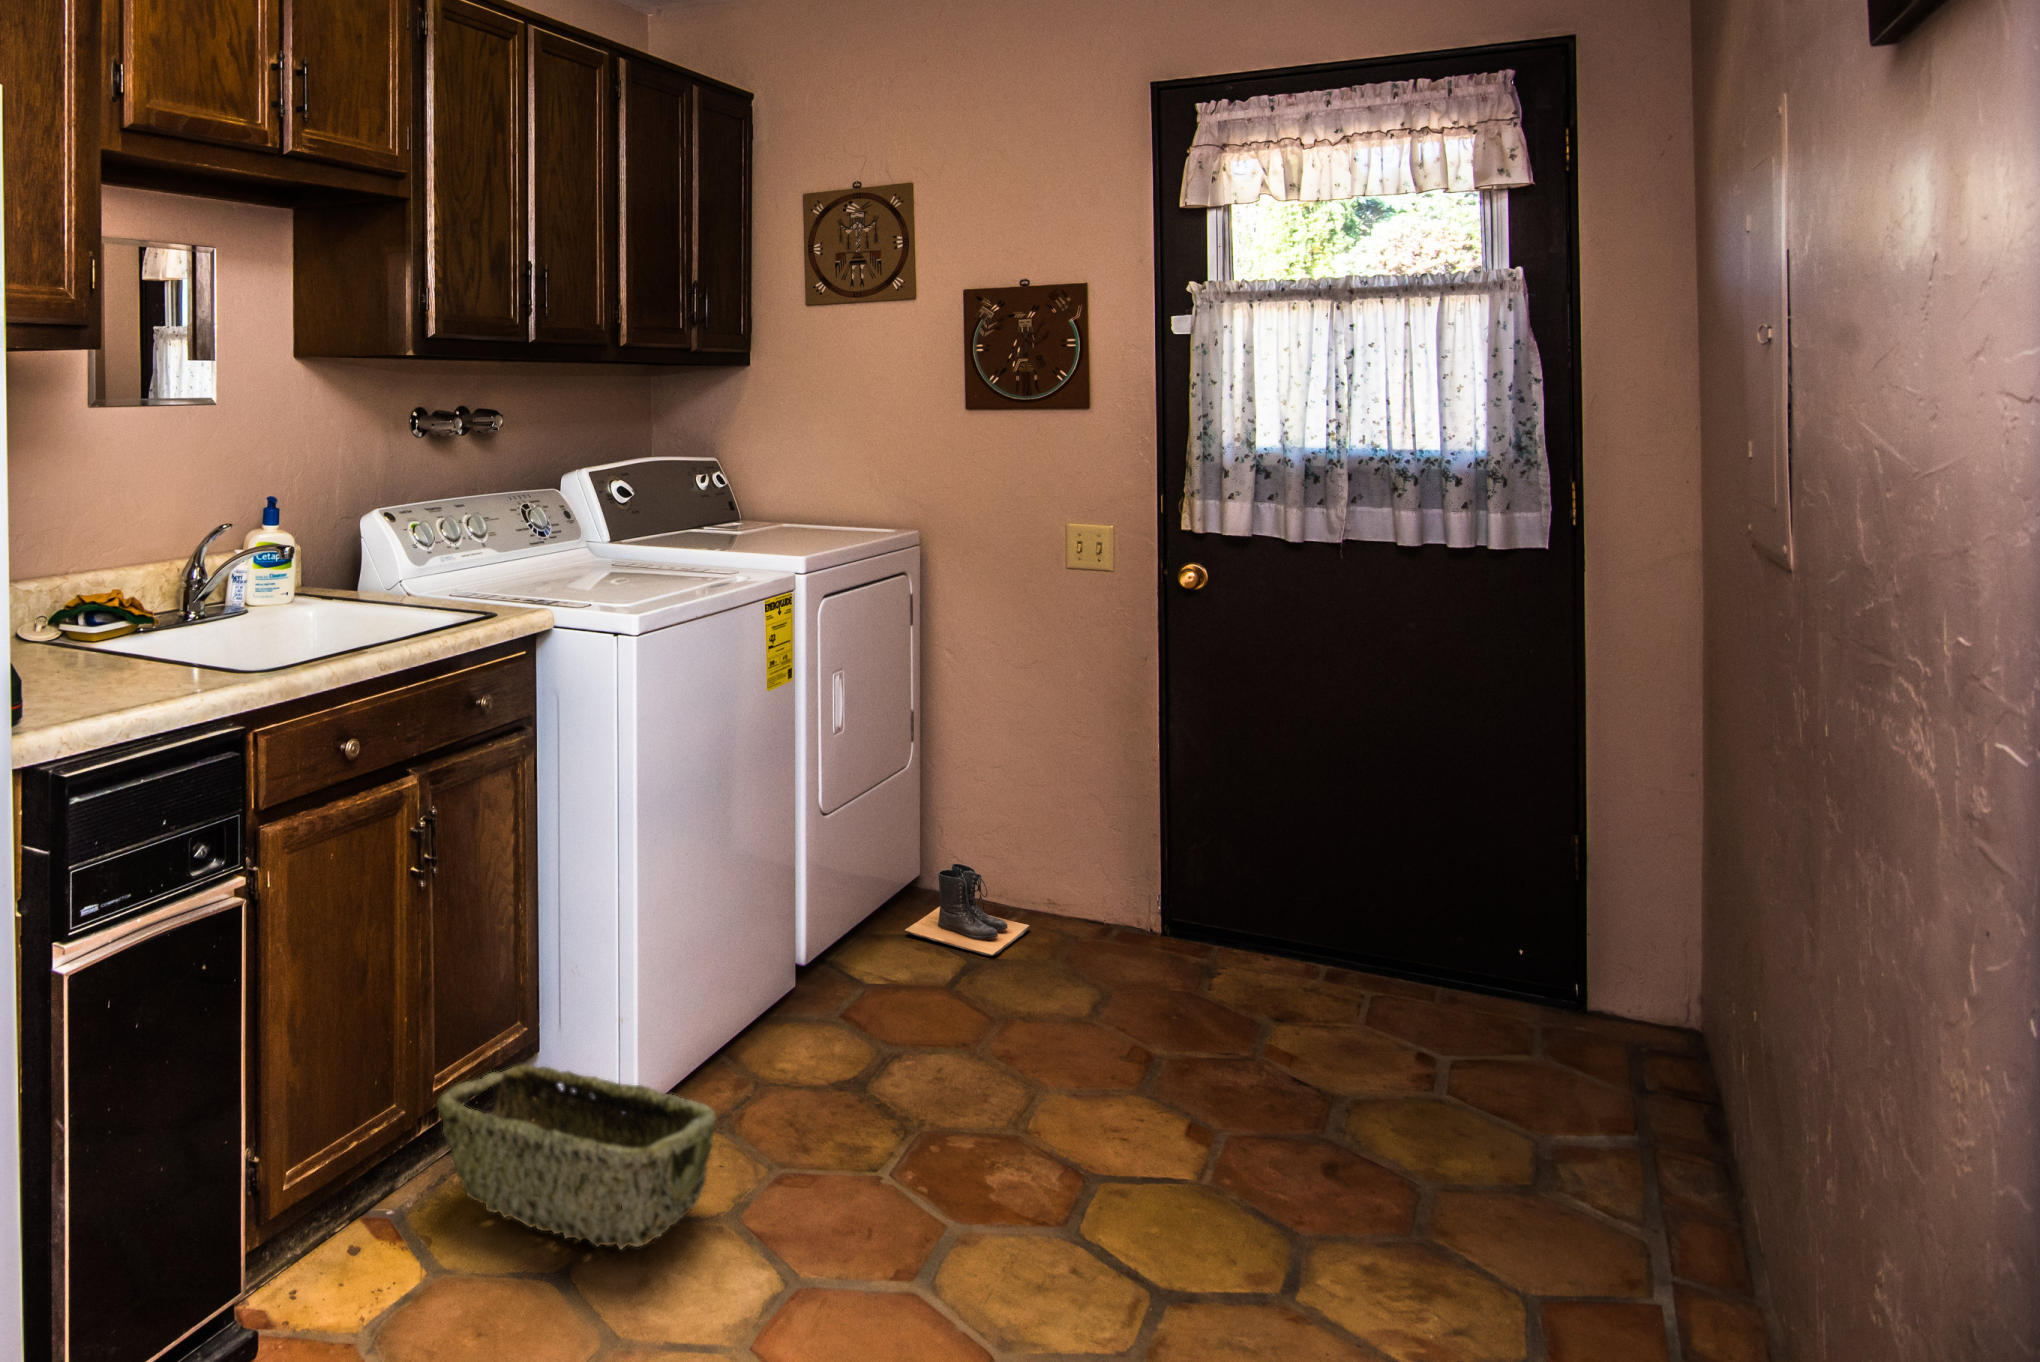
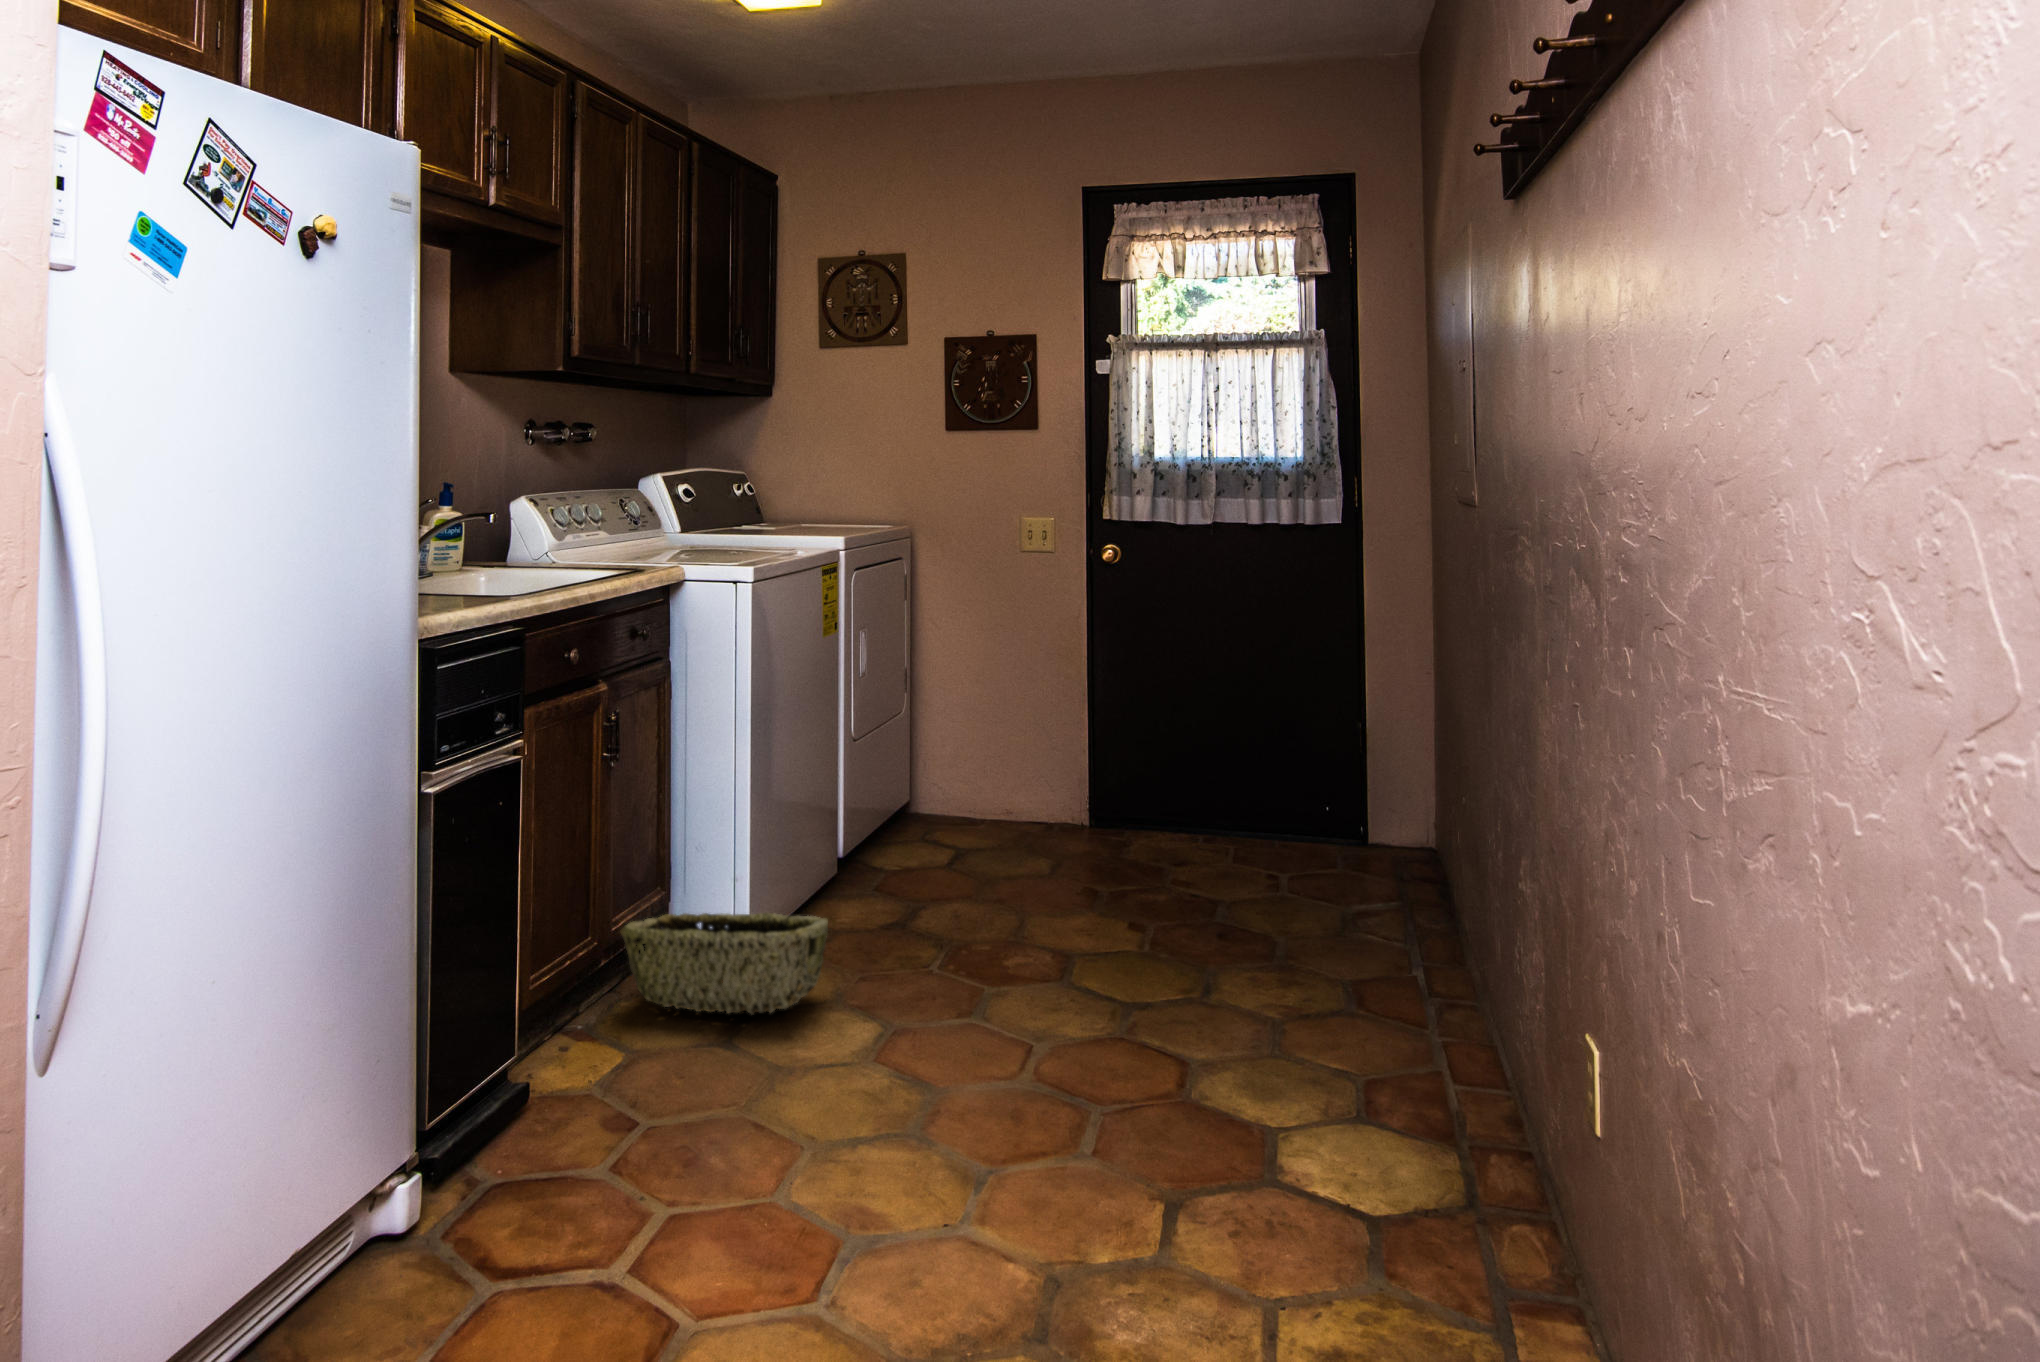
boots: present [905,864,1030,956] -> none [904,788,996,851]

